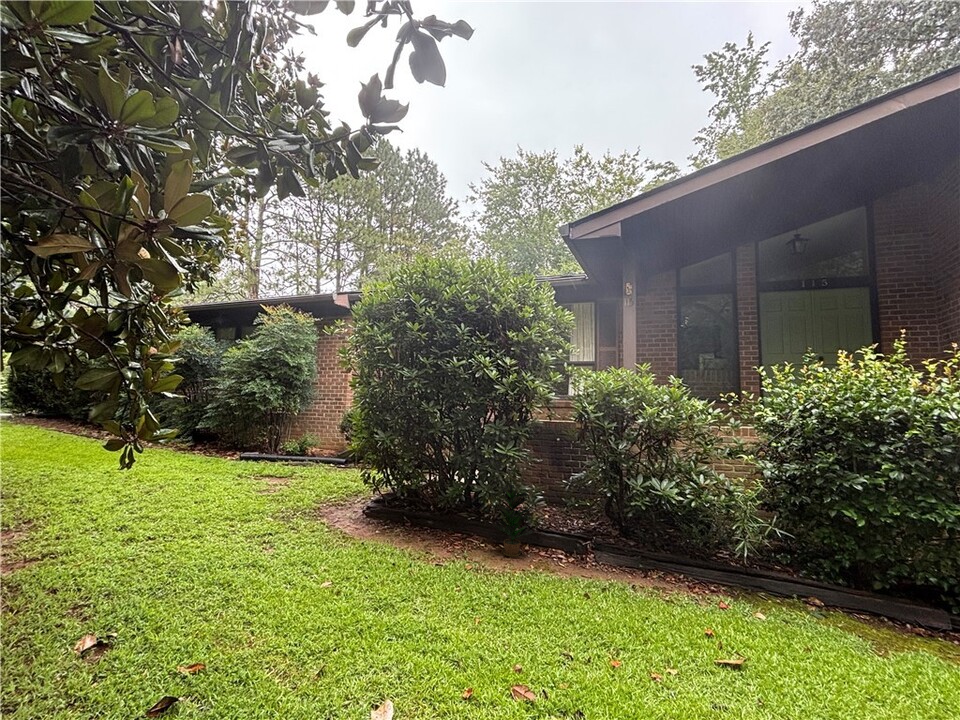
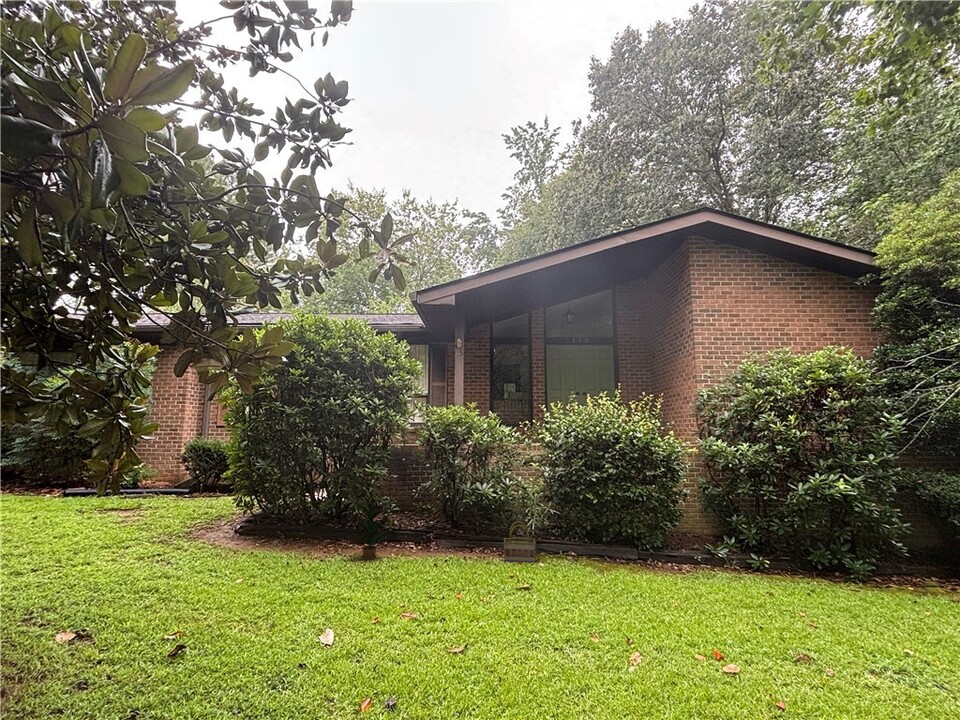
basket: none [694,537,749,605] -> present [504,521,536,562]

